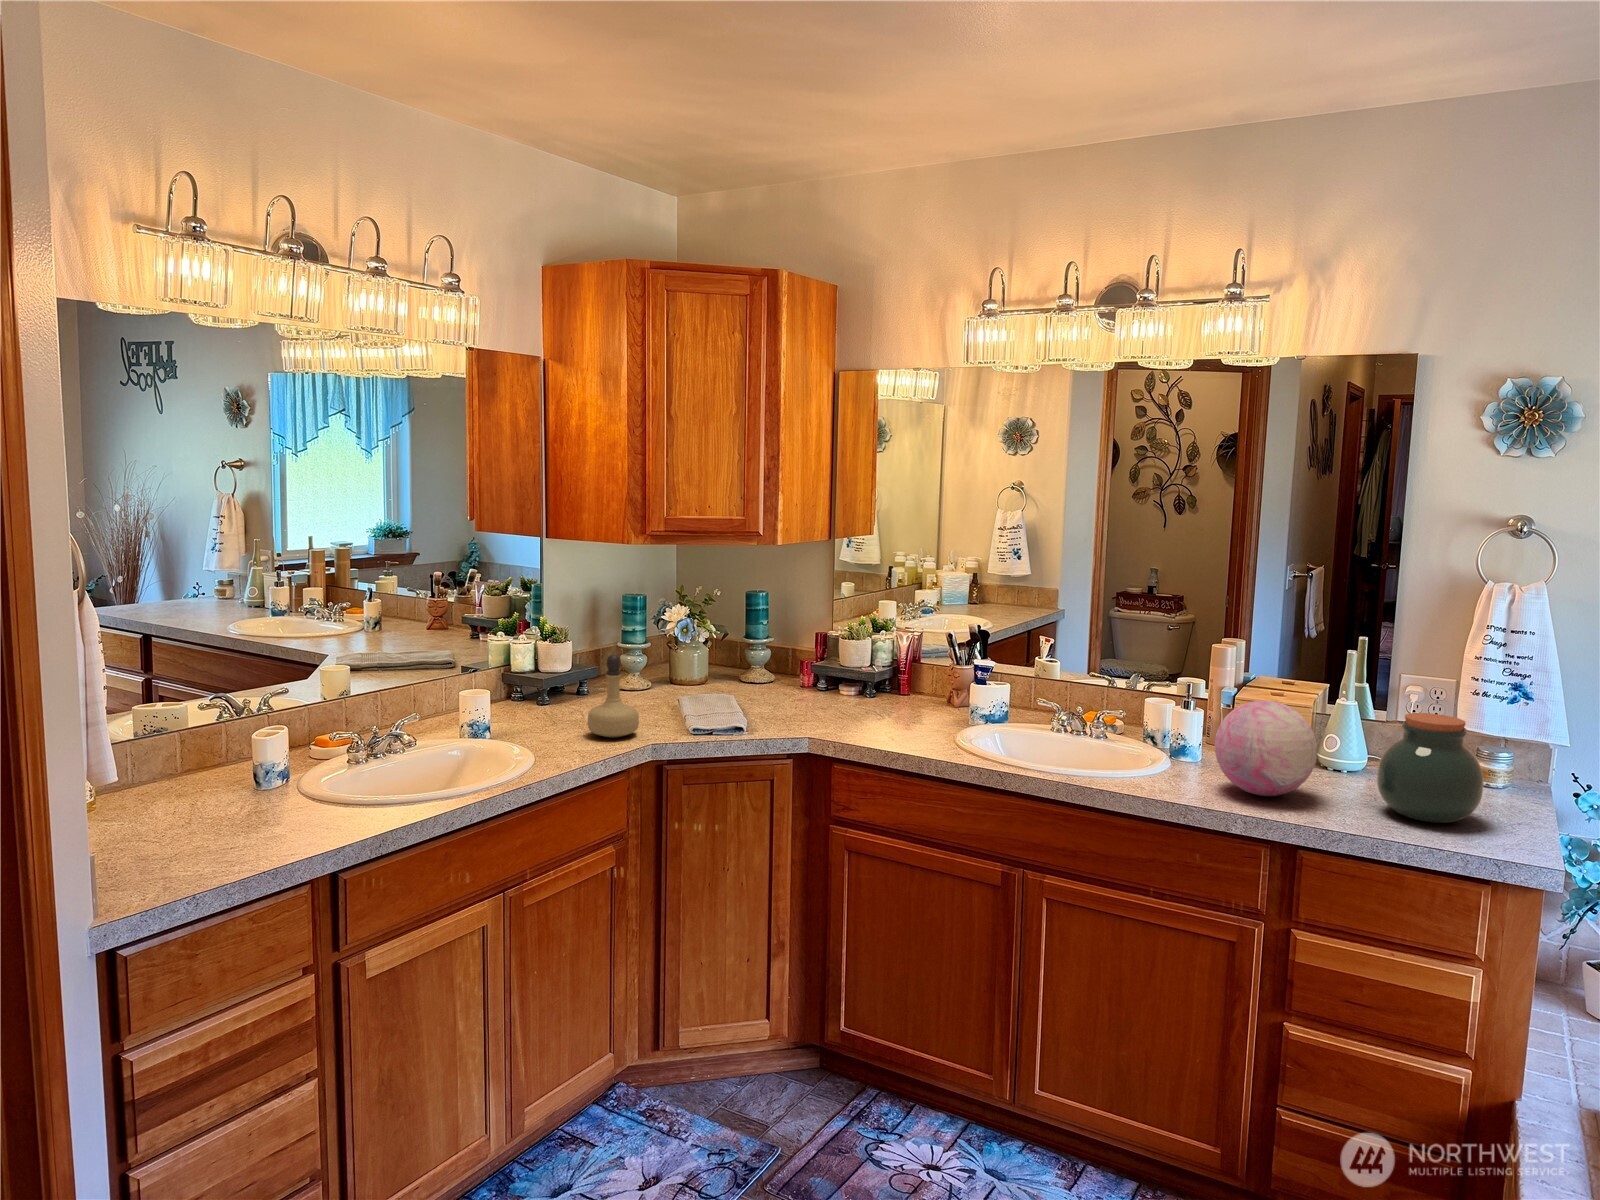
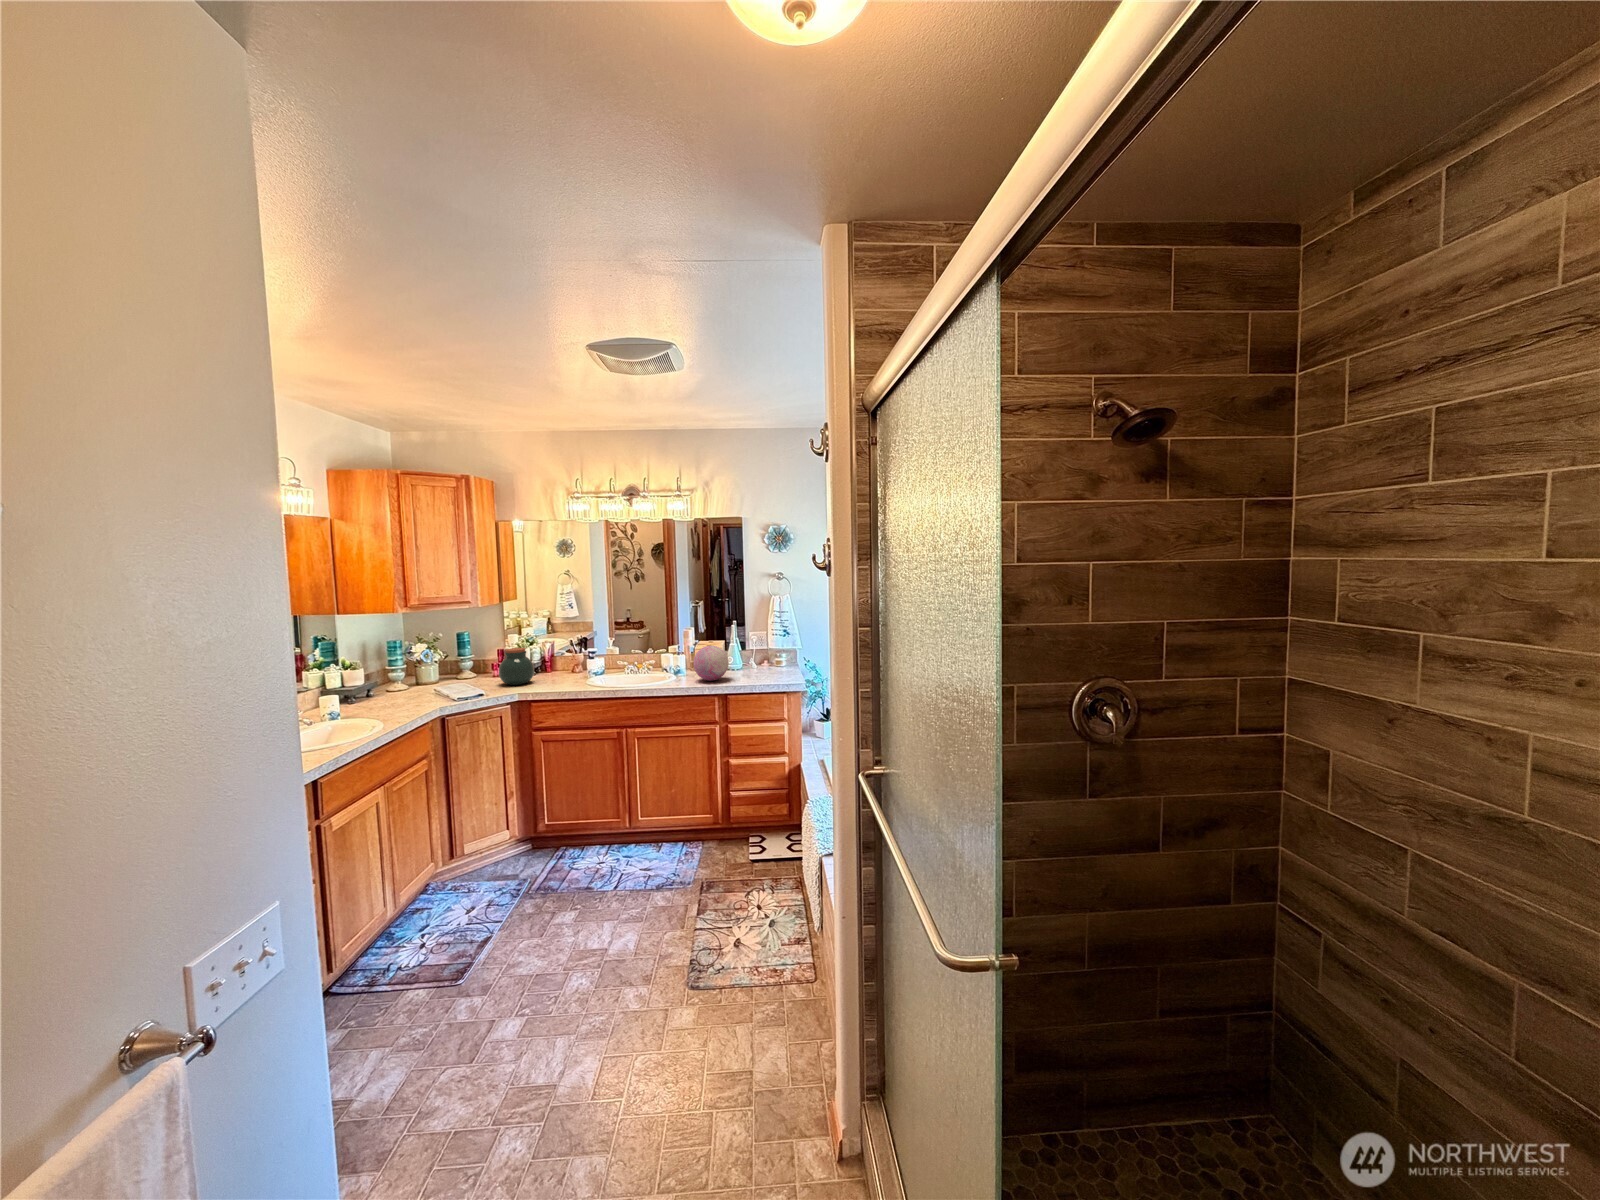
perfume bottle: present [588,655,639,737] -> none [399,667,428,708]
jar: present [1377,713,1484,823] -> present [499,648,534,685]

